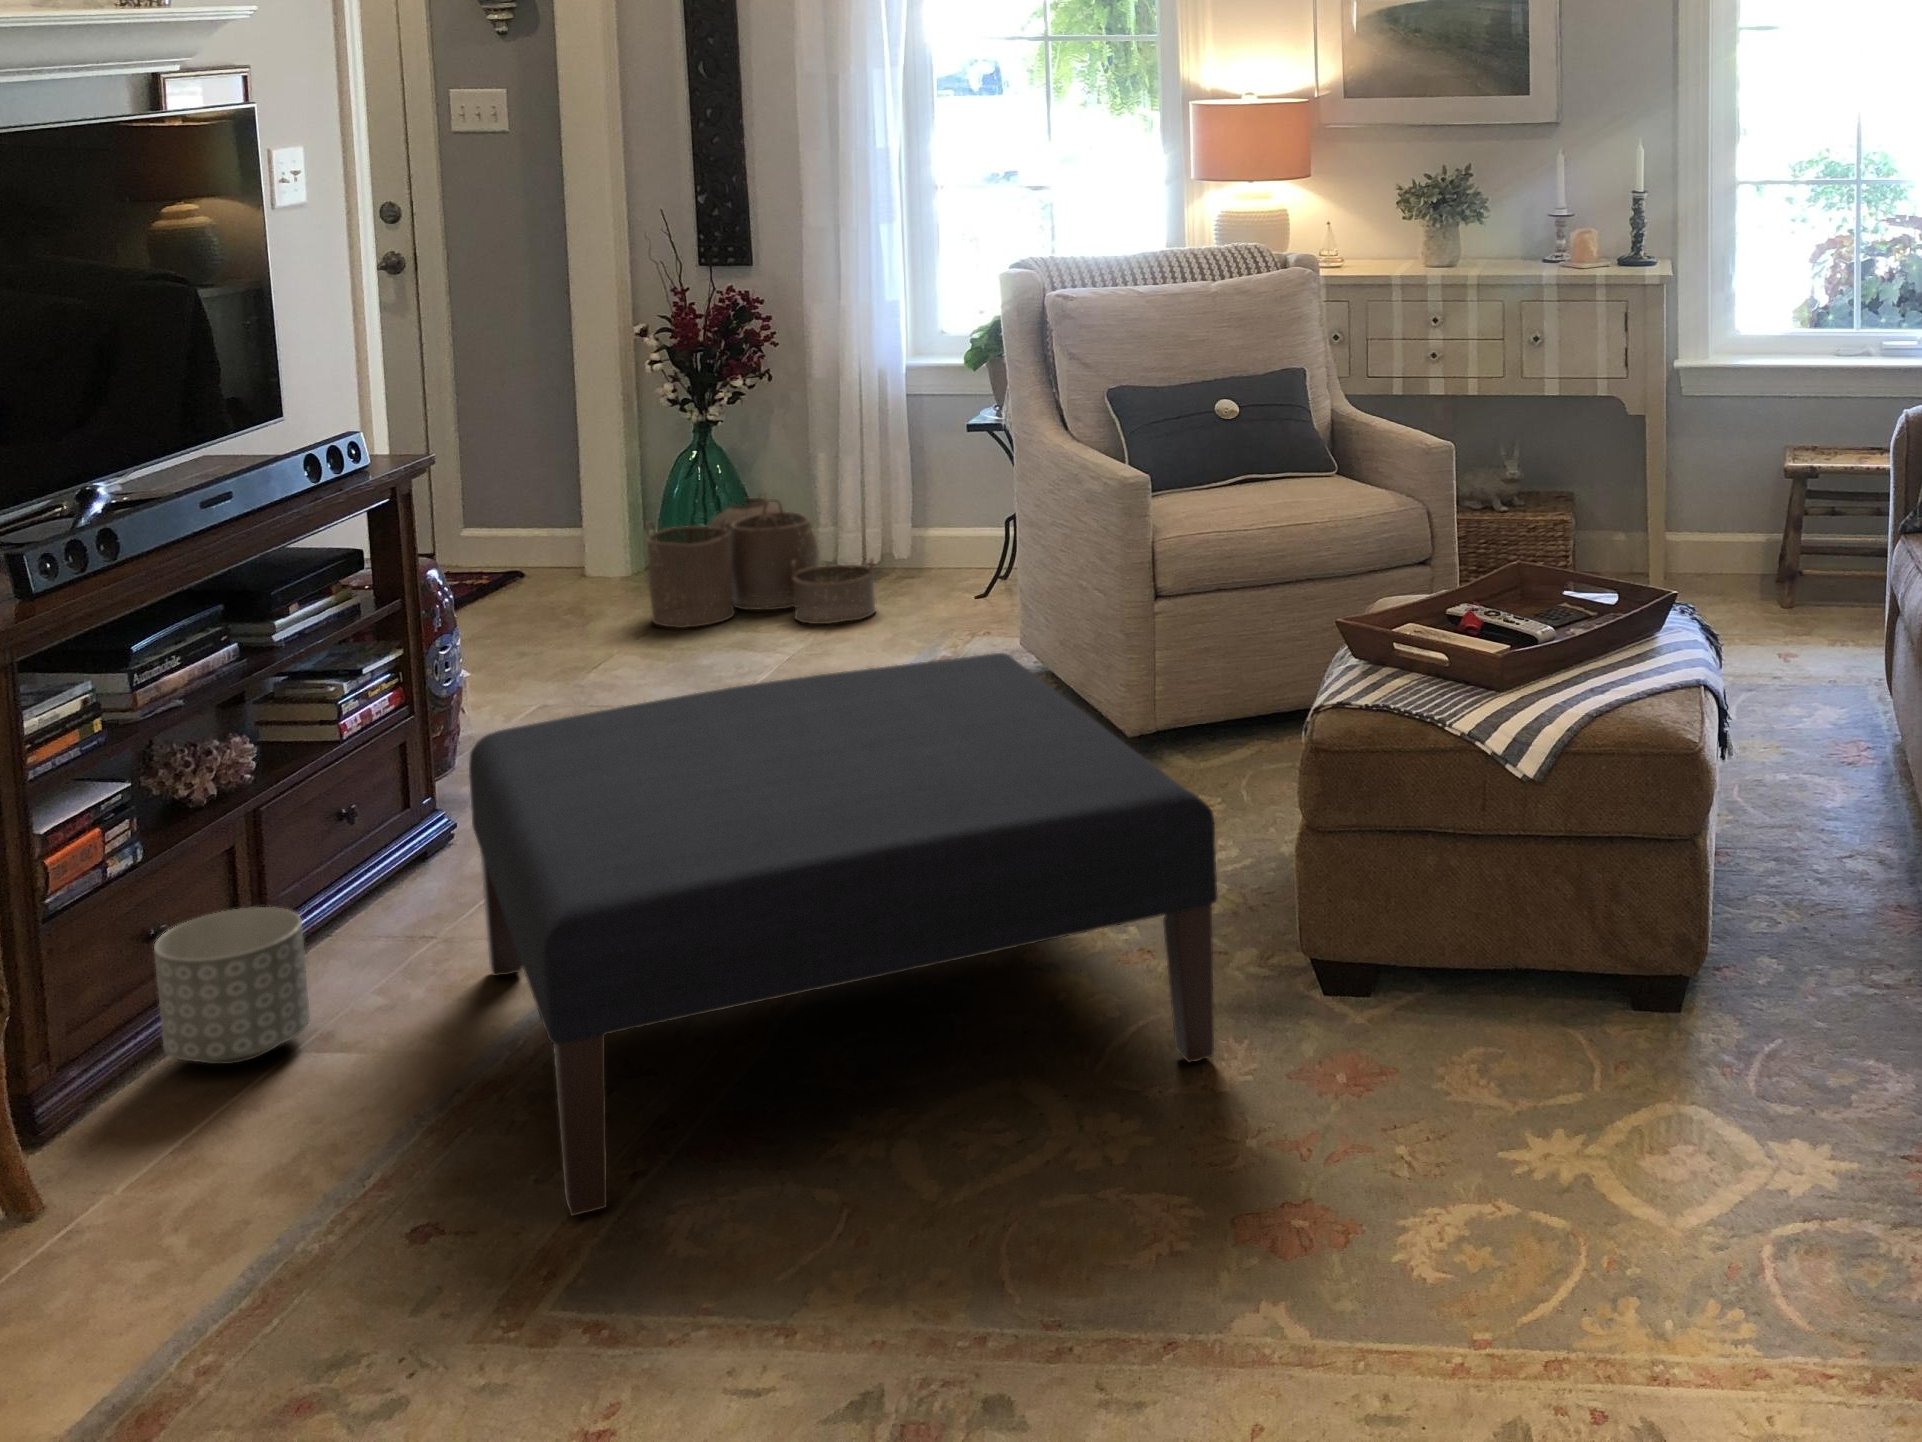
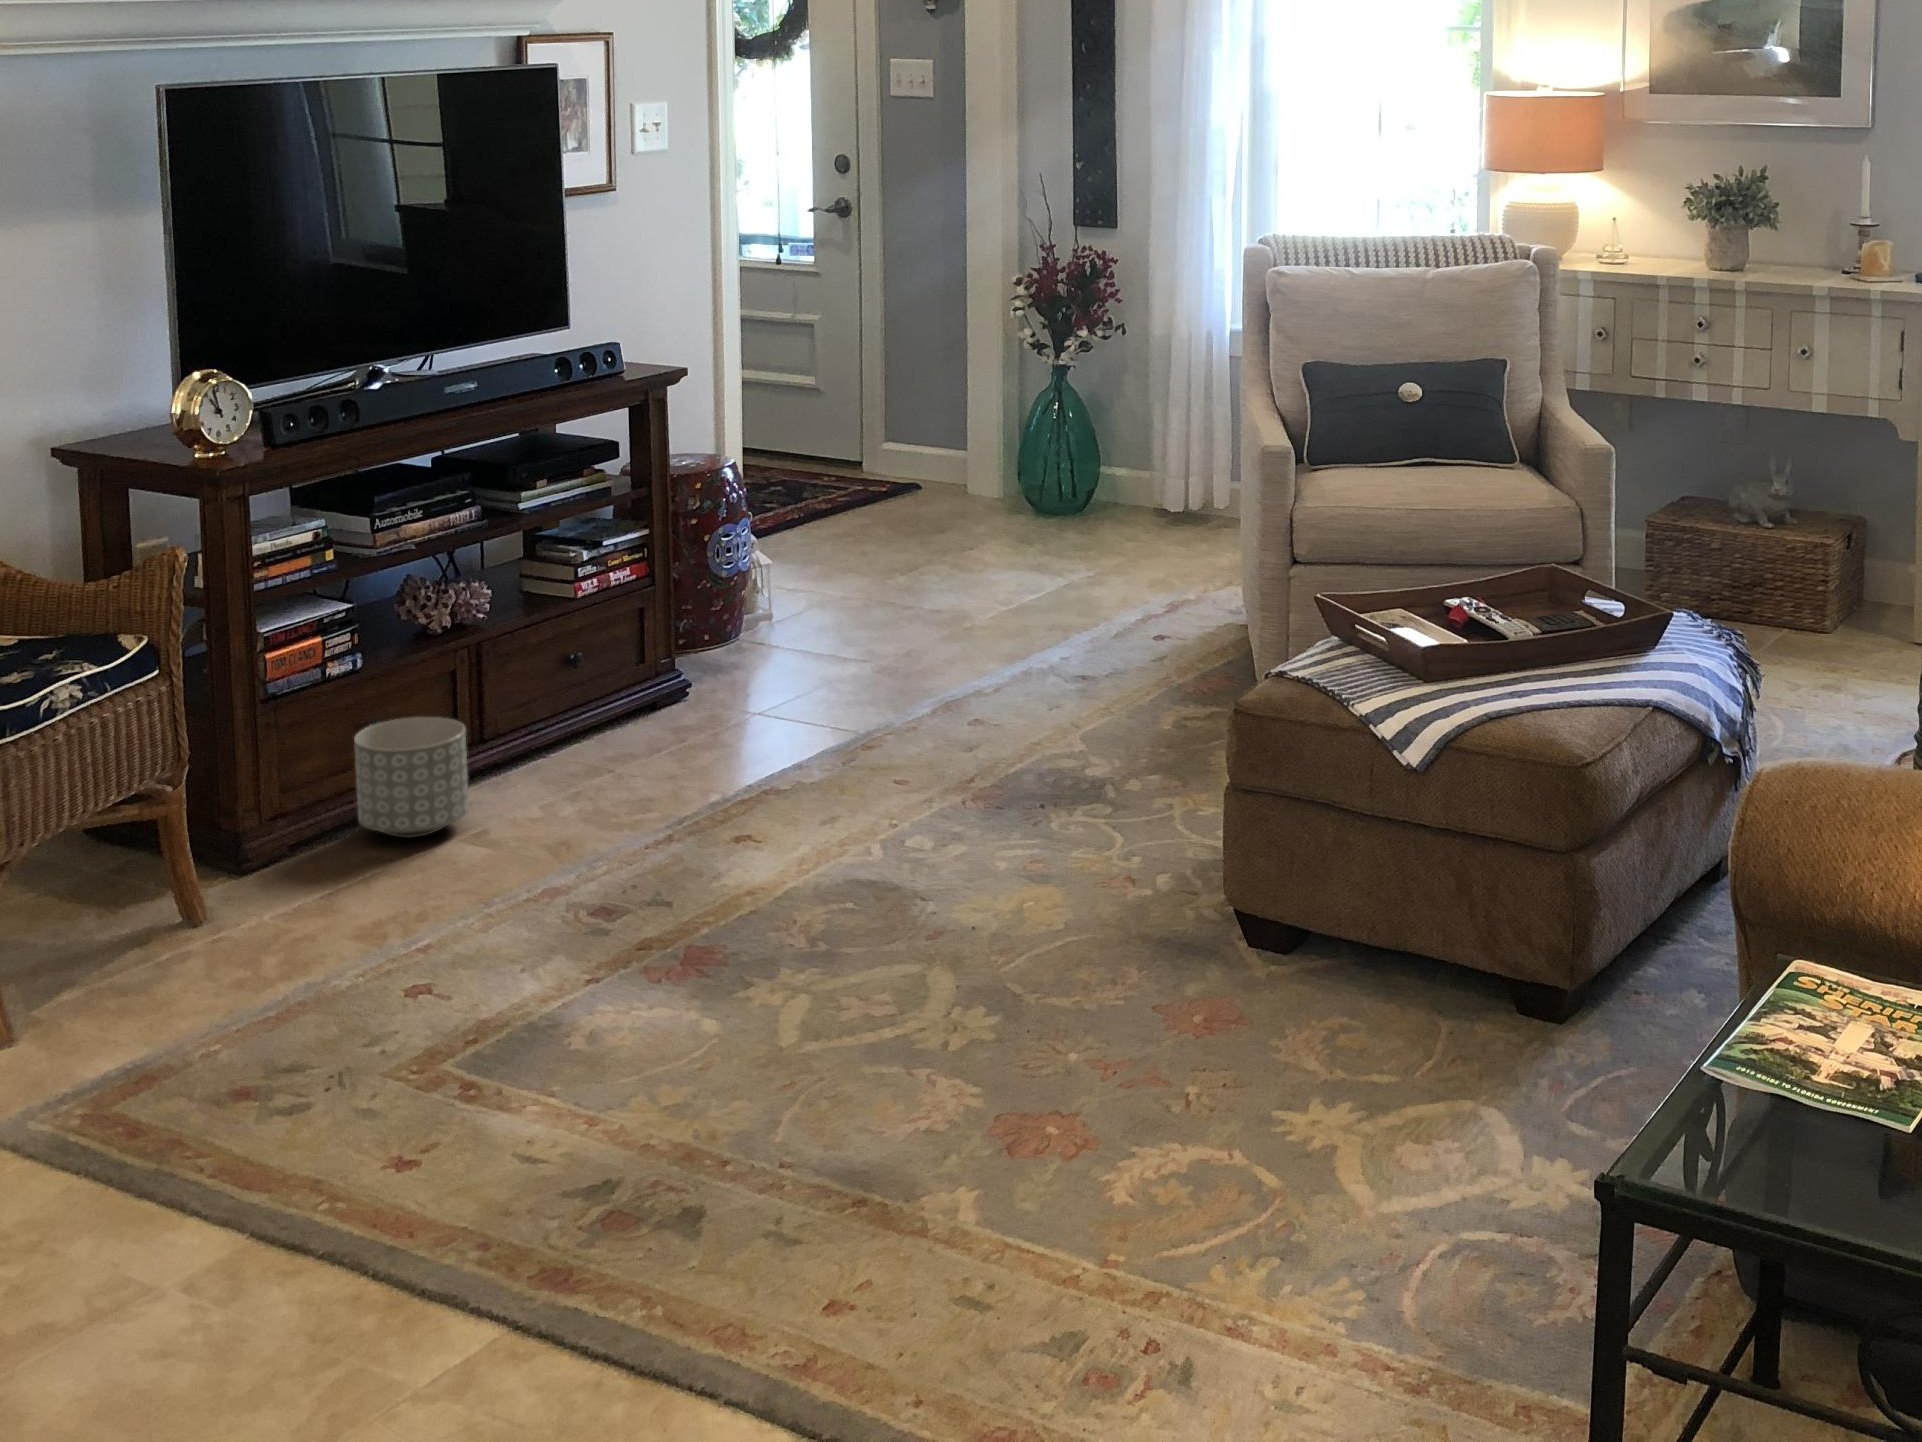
woven basket: present [645,495,876,628] -> none [973,436,1165,565]
ottoman: present [469,653,1218,1216] -> none [506,591,1105,995]

